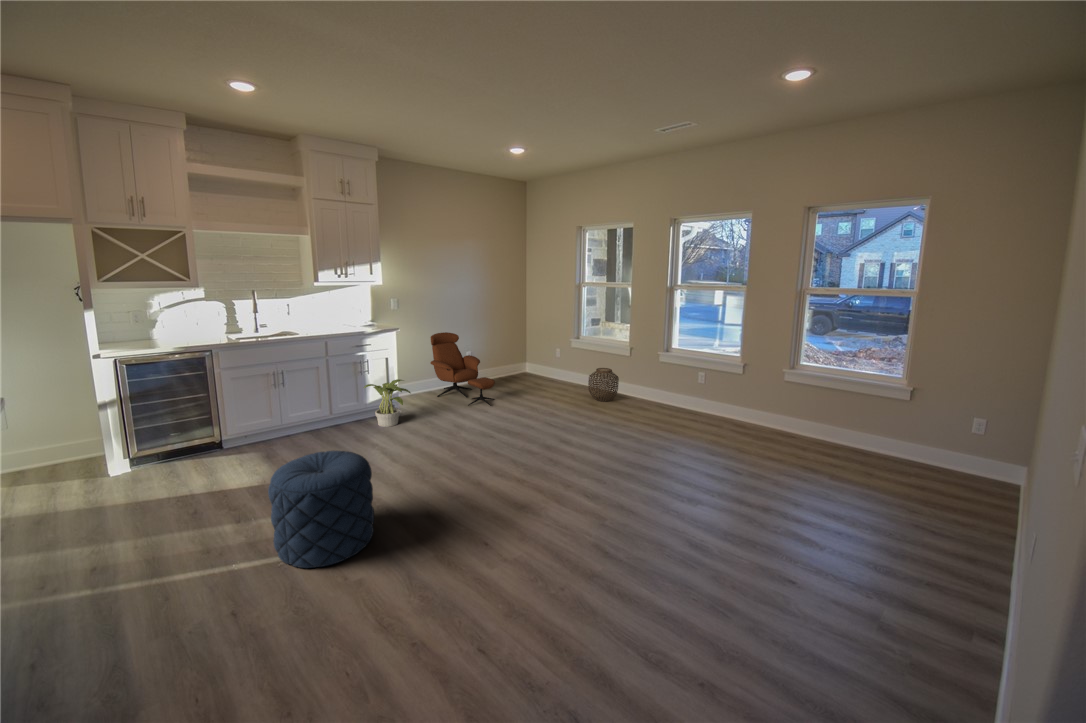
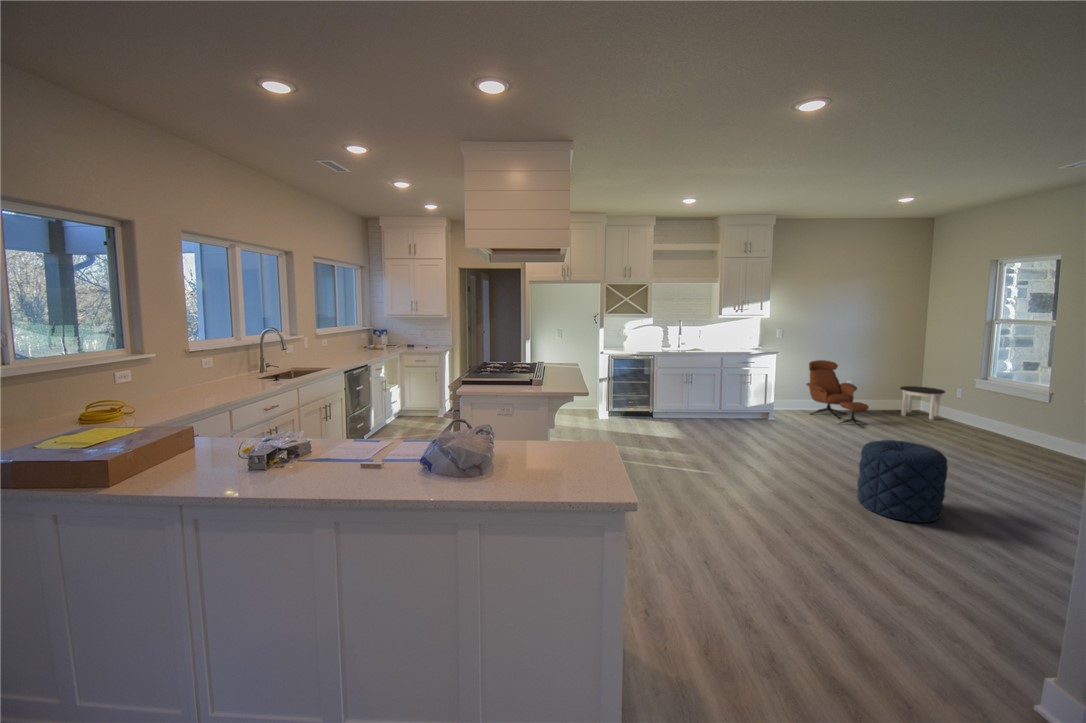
round table: none [513,350,548,382] -> present [900,386,945,420]
woven basket: present [588,368,619,402] -> none [990,409,1037,447]
potted plant: present [364,379,410,427] -> none [745,391,783,426]
pouf: present [268,451,374,568] -> present [857,440,948,523]

